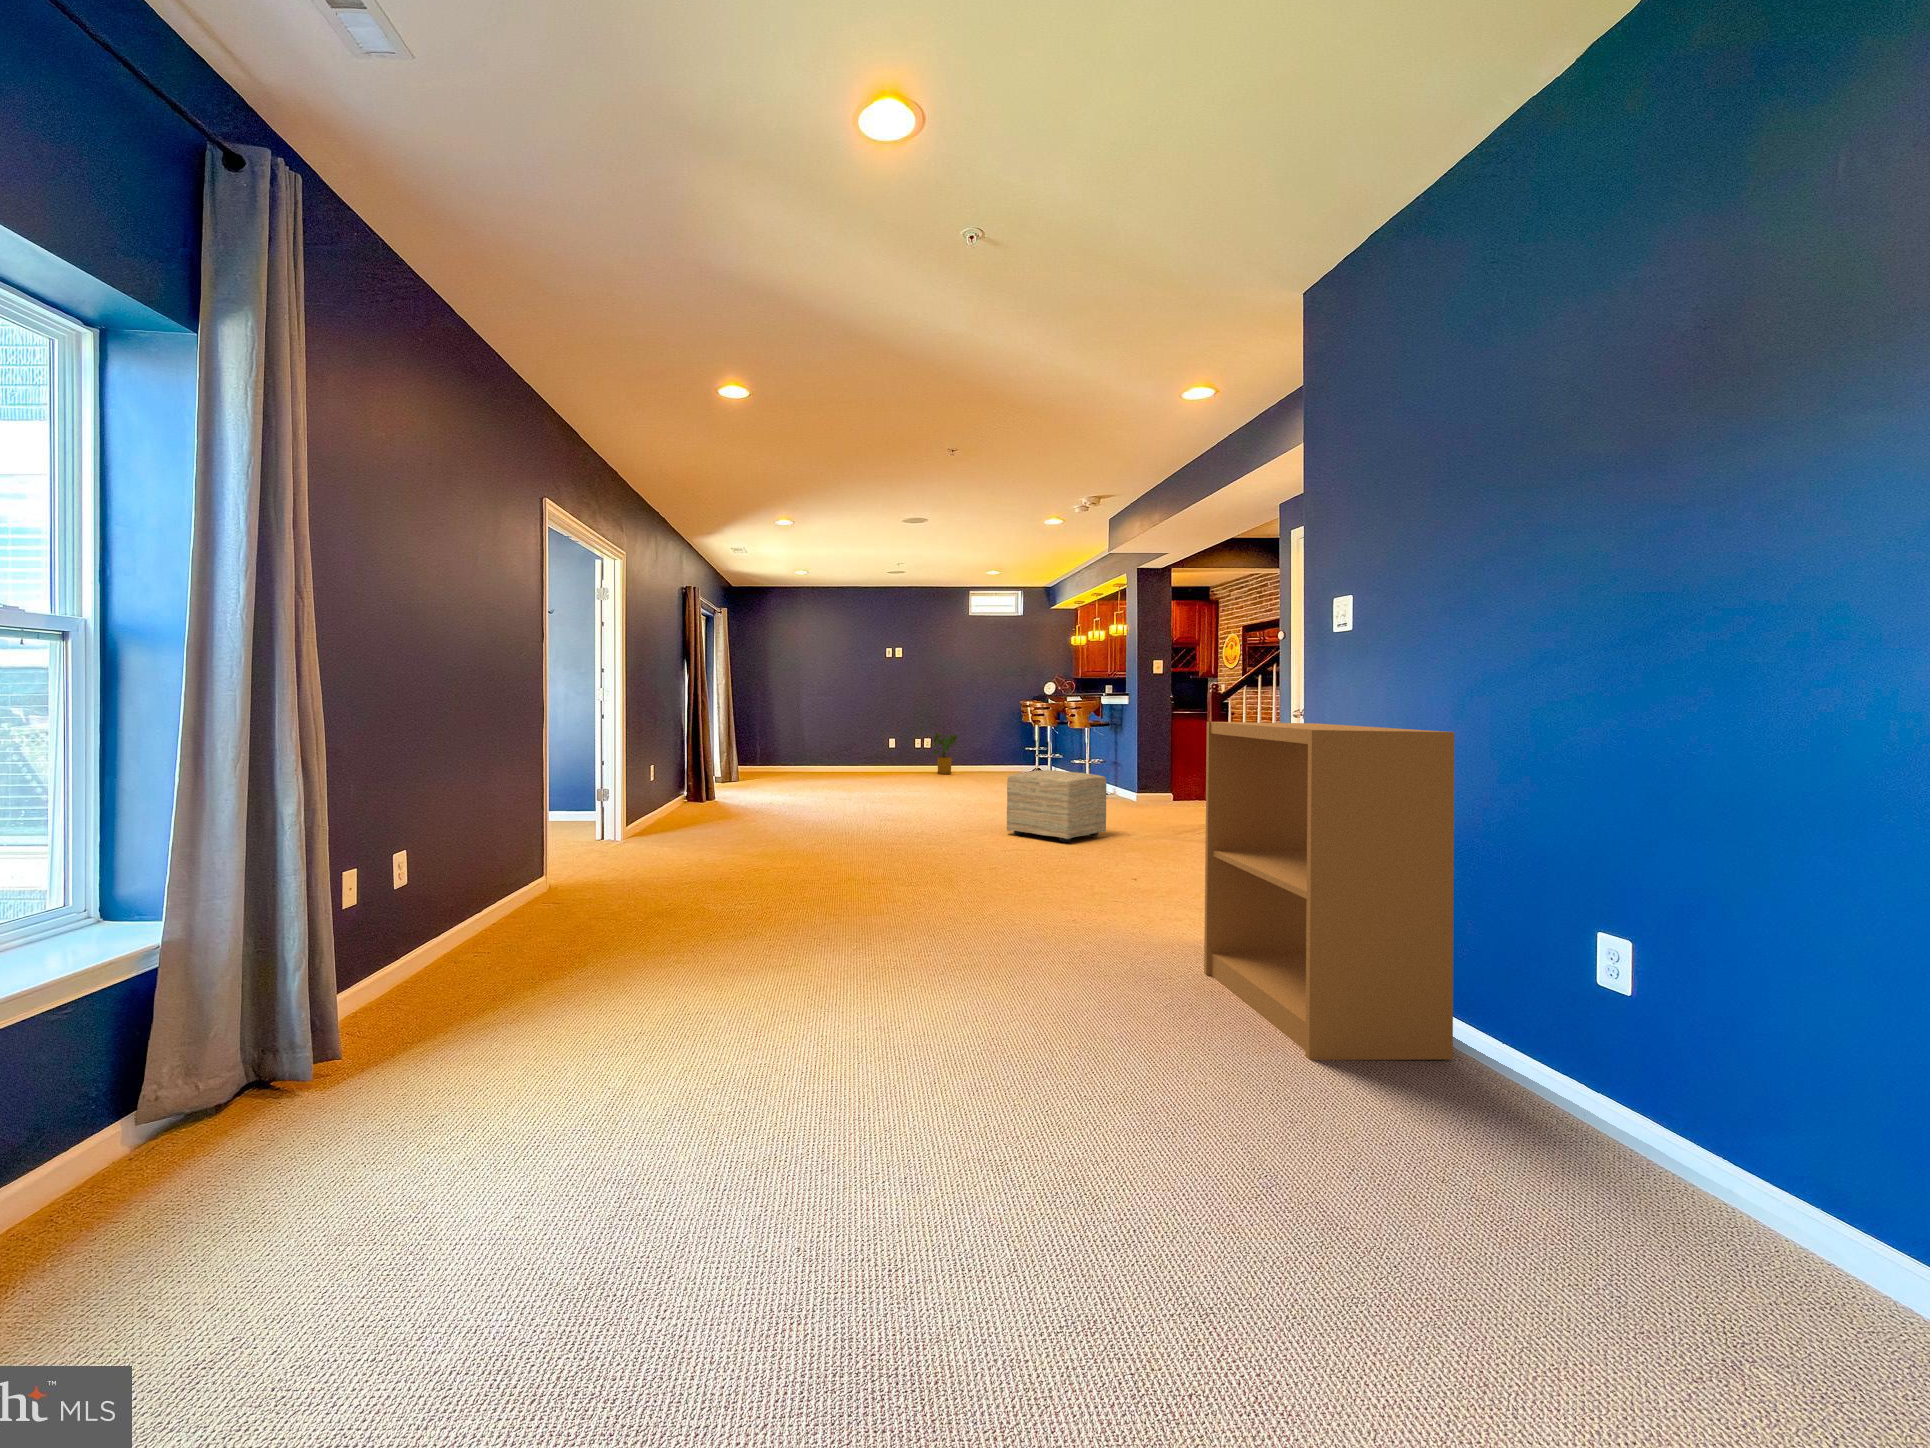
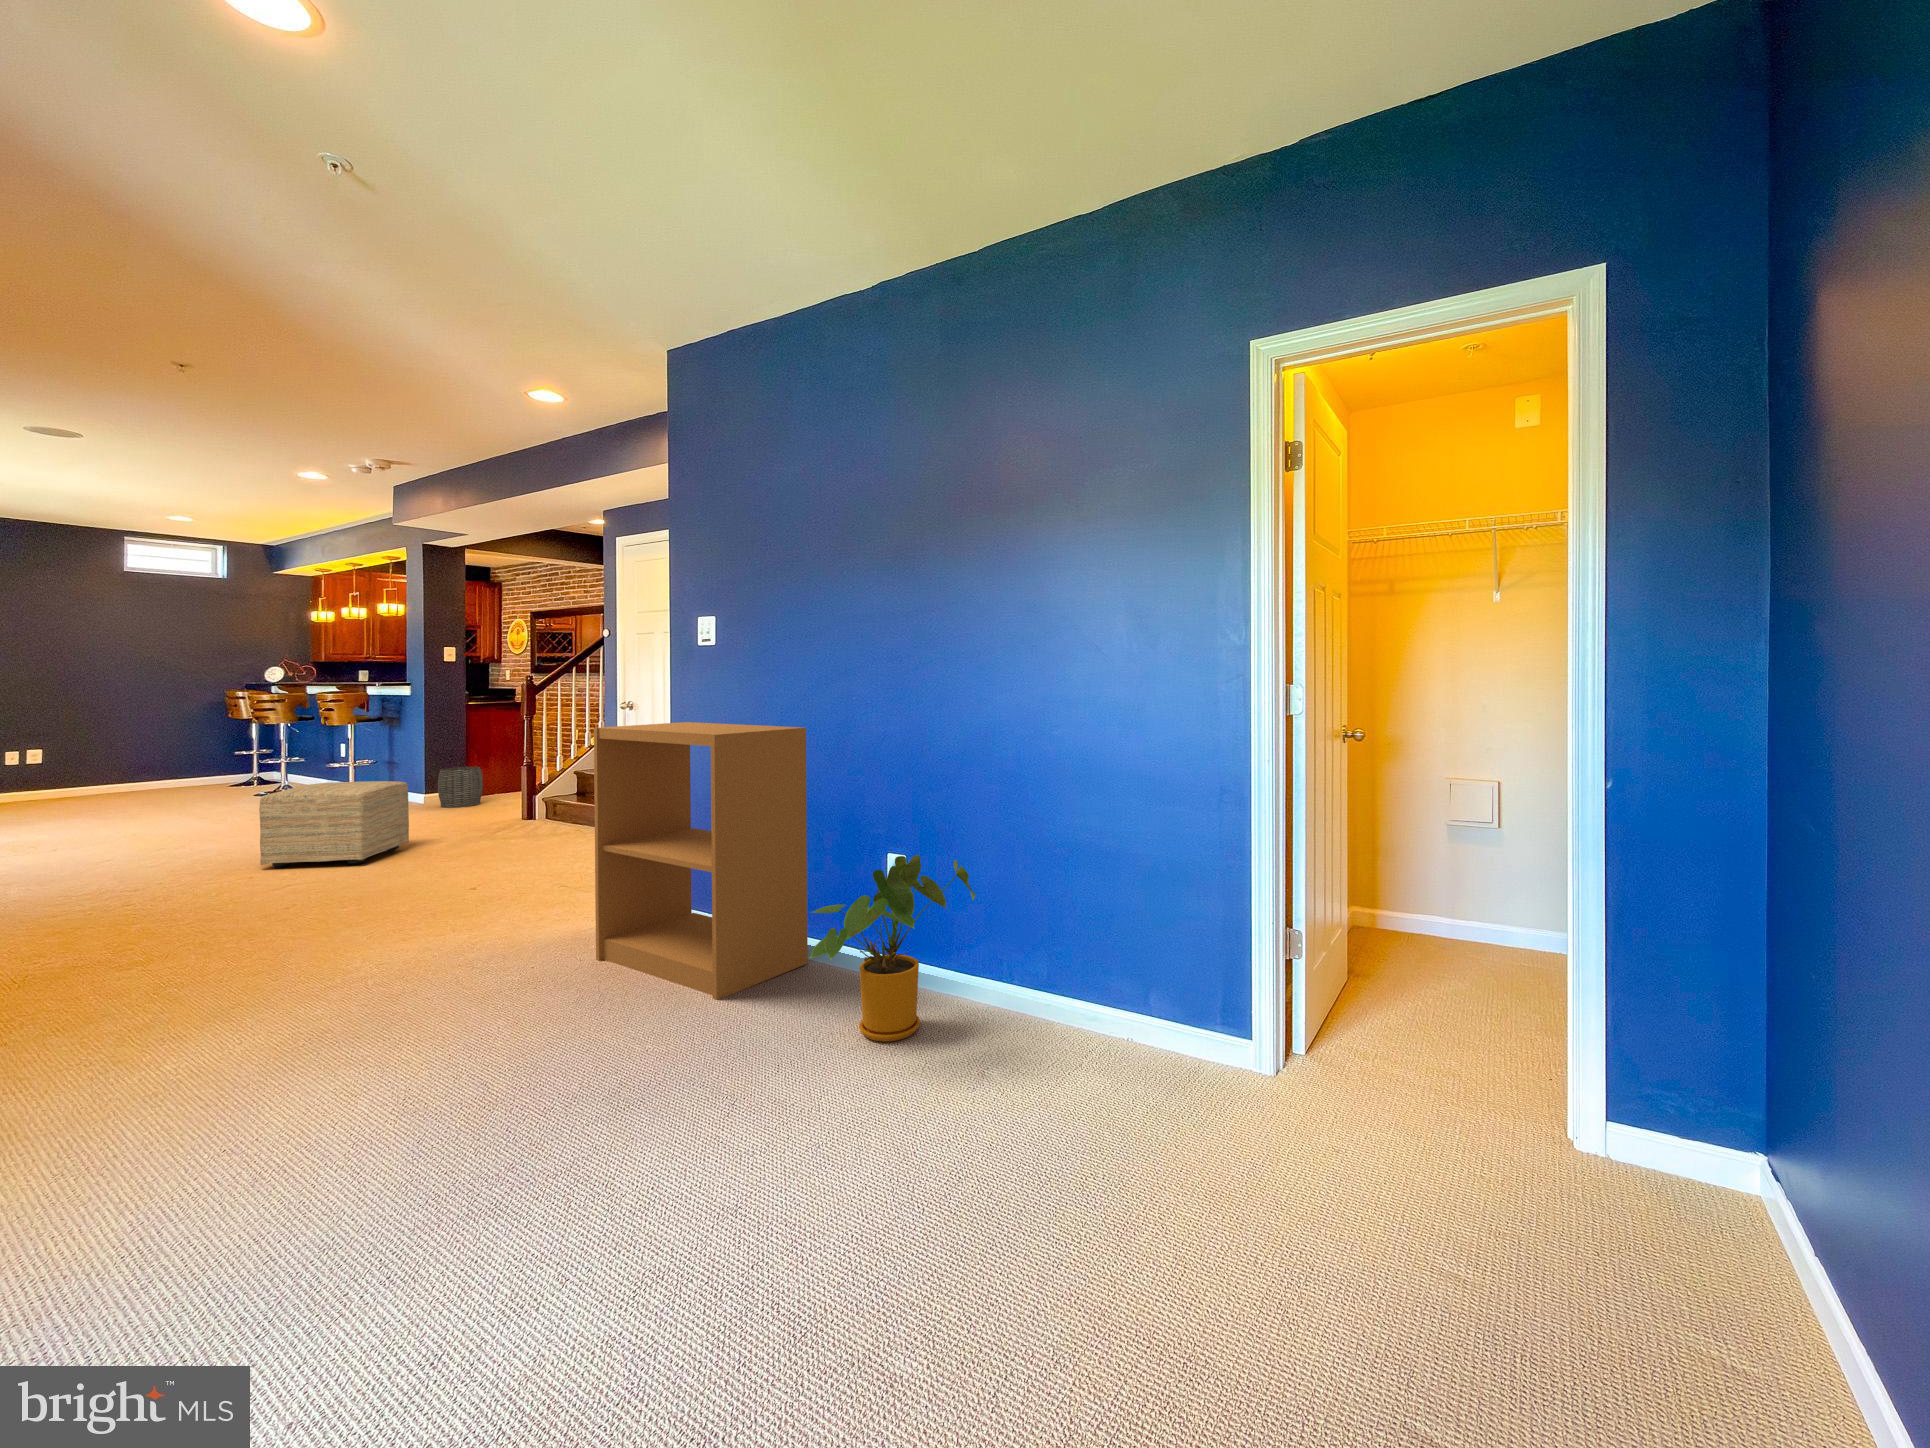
house plant: present [932,733,957,774] -> present [808,855,976,1042]
woven basket: none [1145,772,1182,810] -> present [438,767,483,808]

